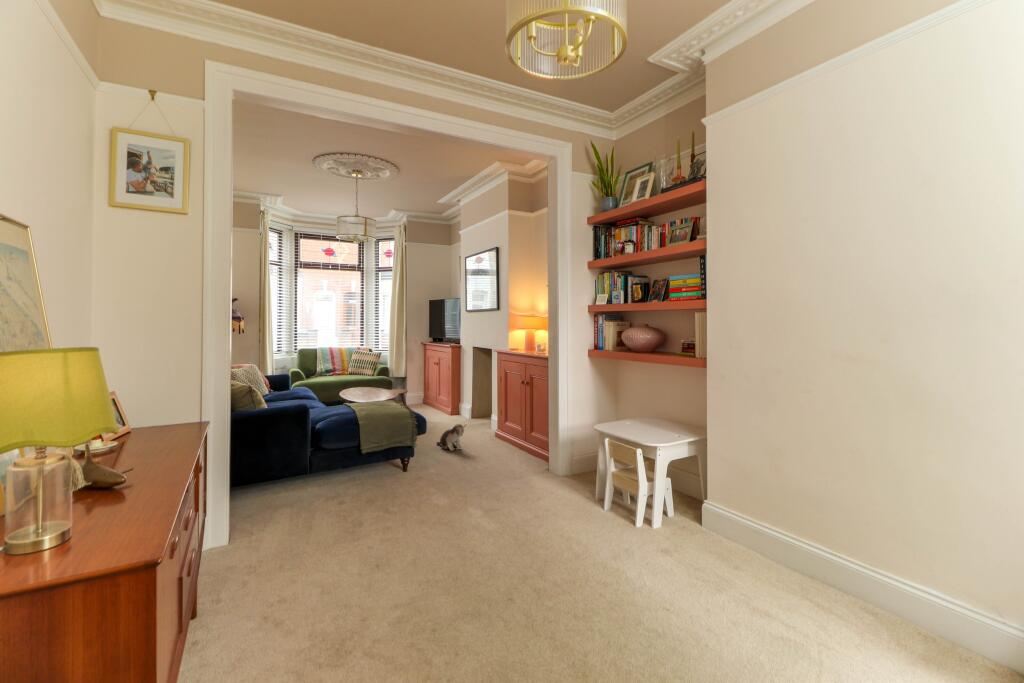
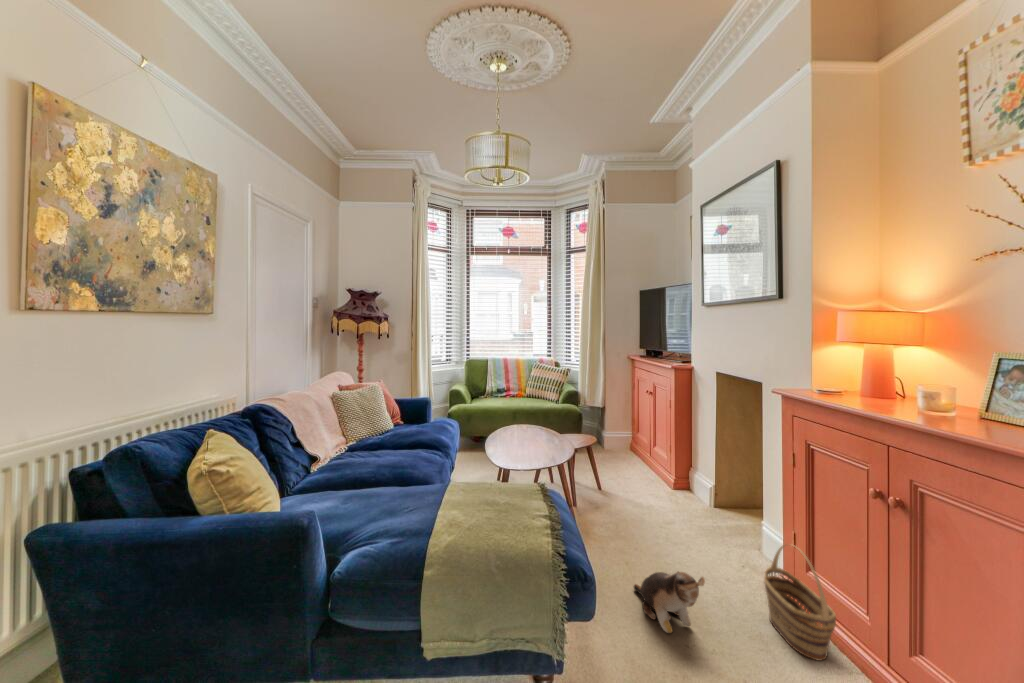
basket: none [490,410,512,448] -> present [764,545,836,661]

